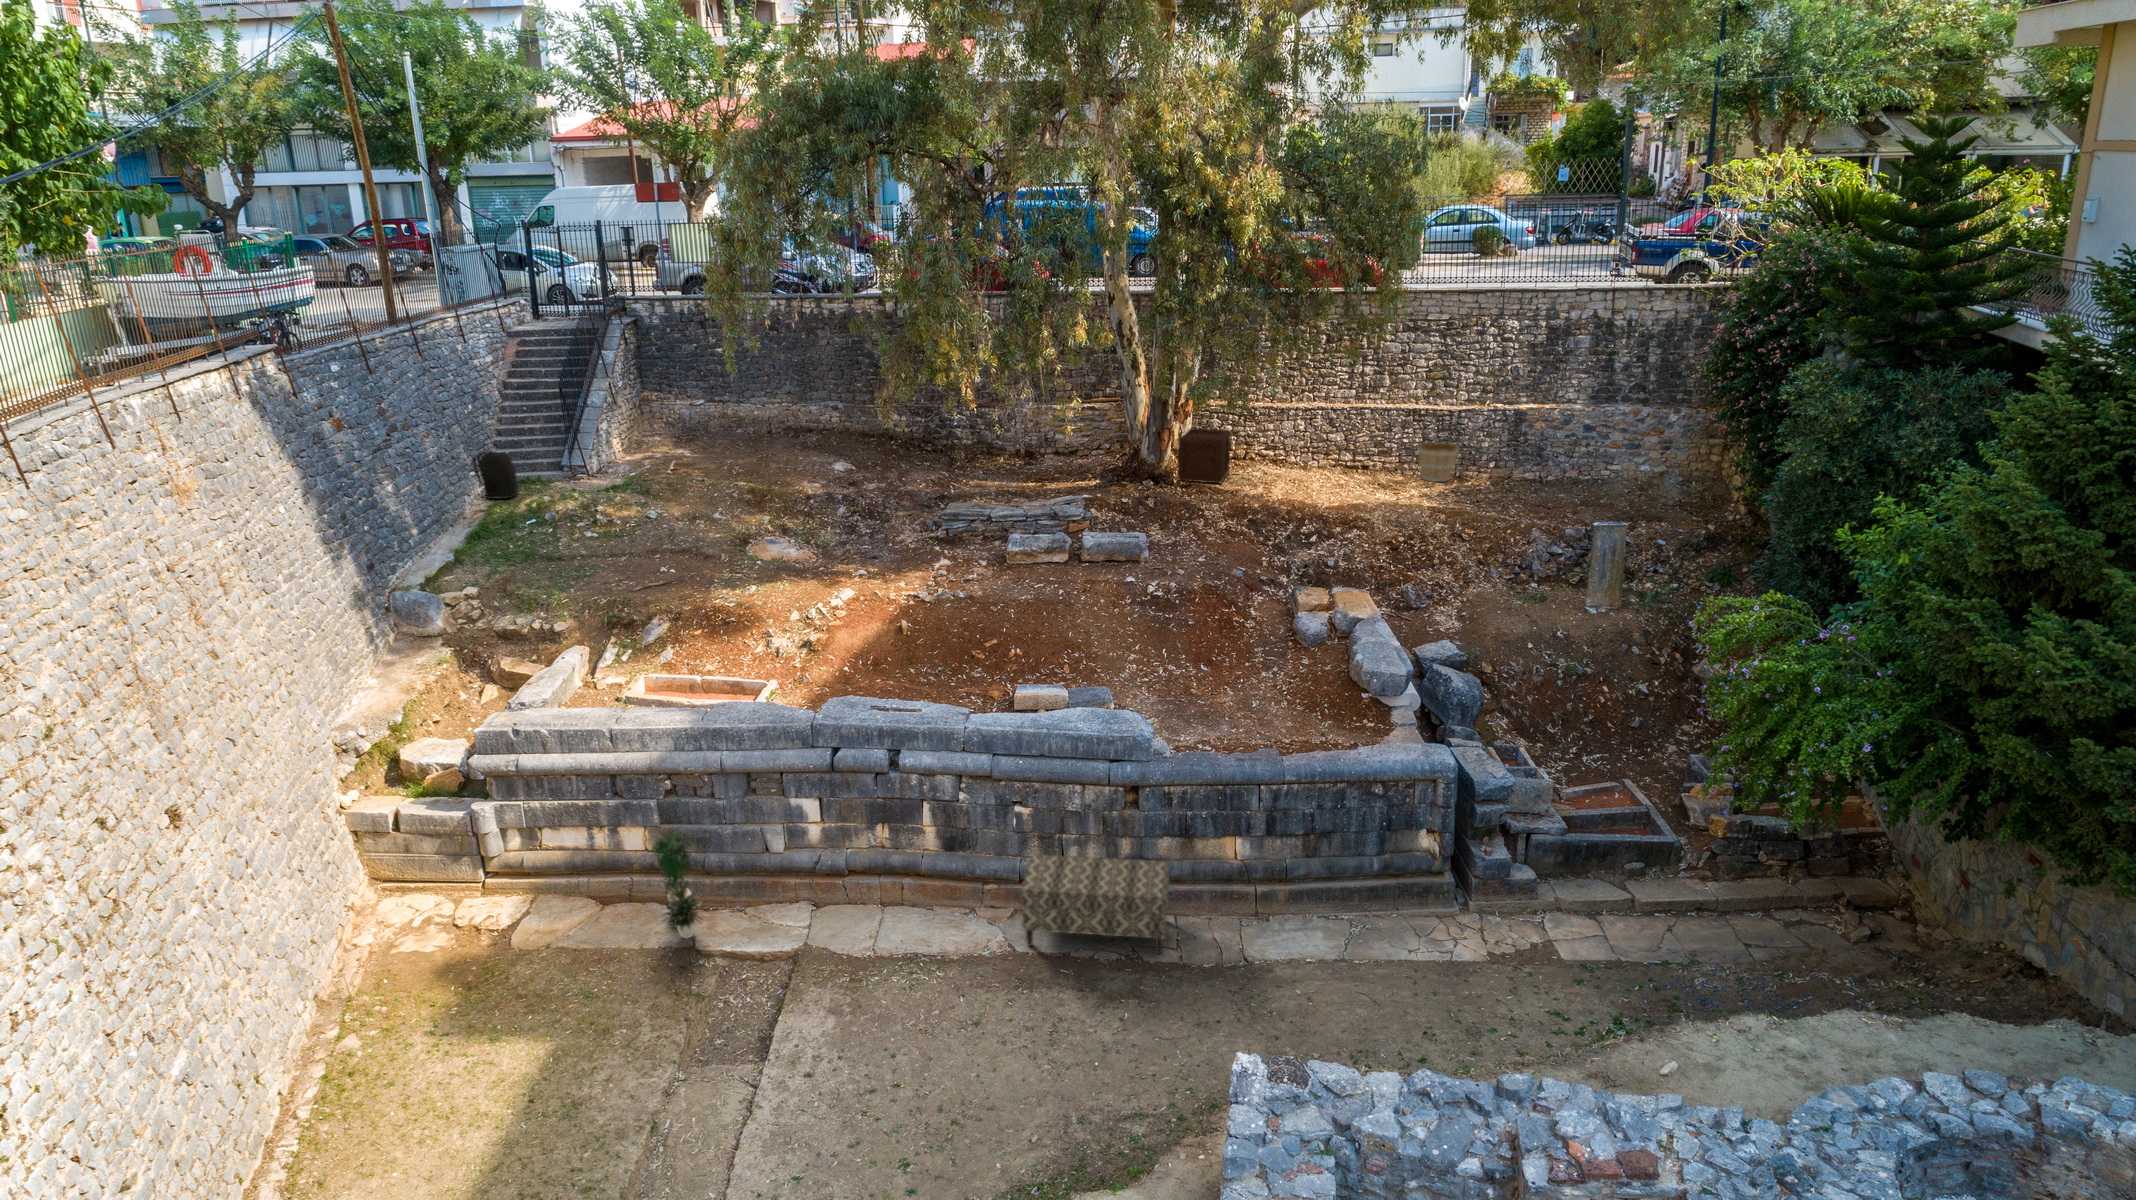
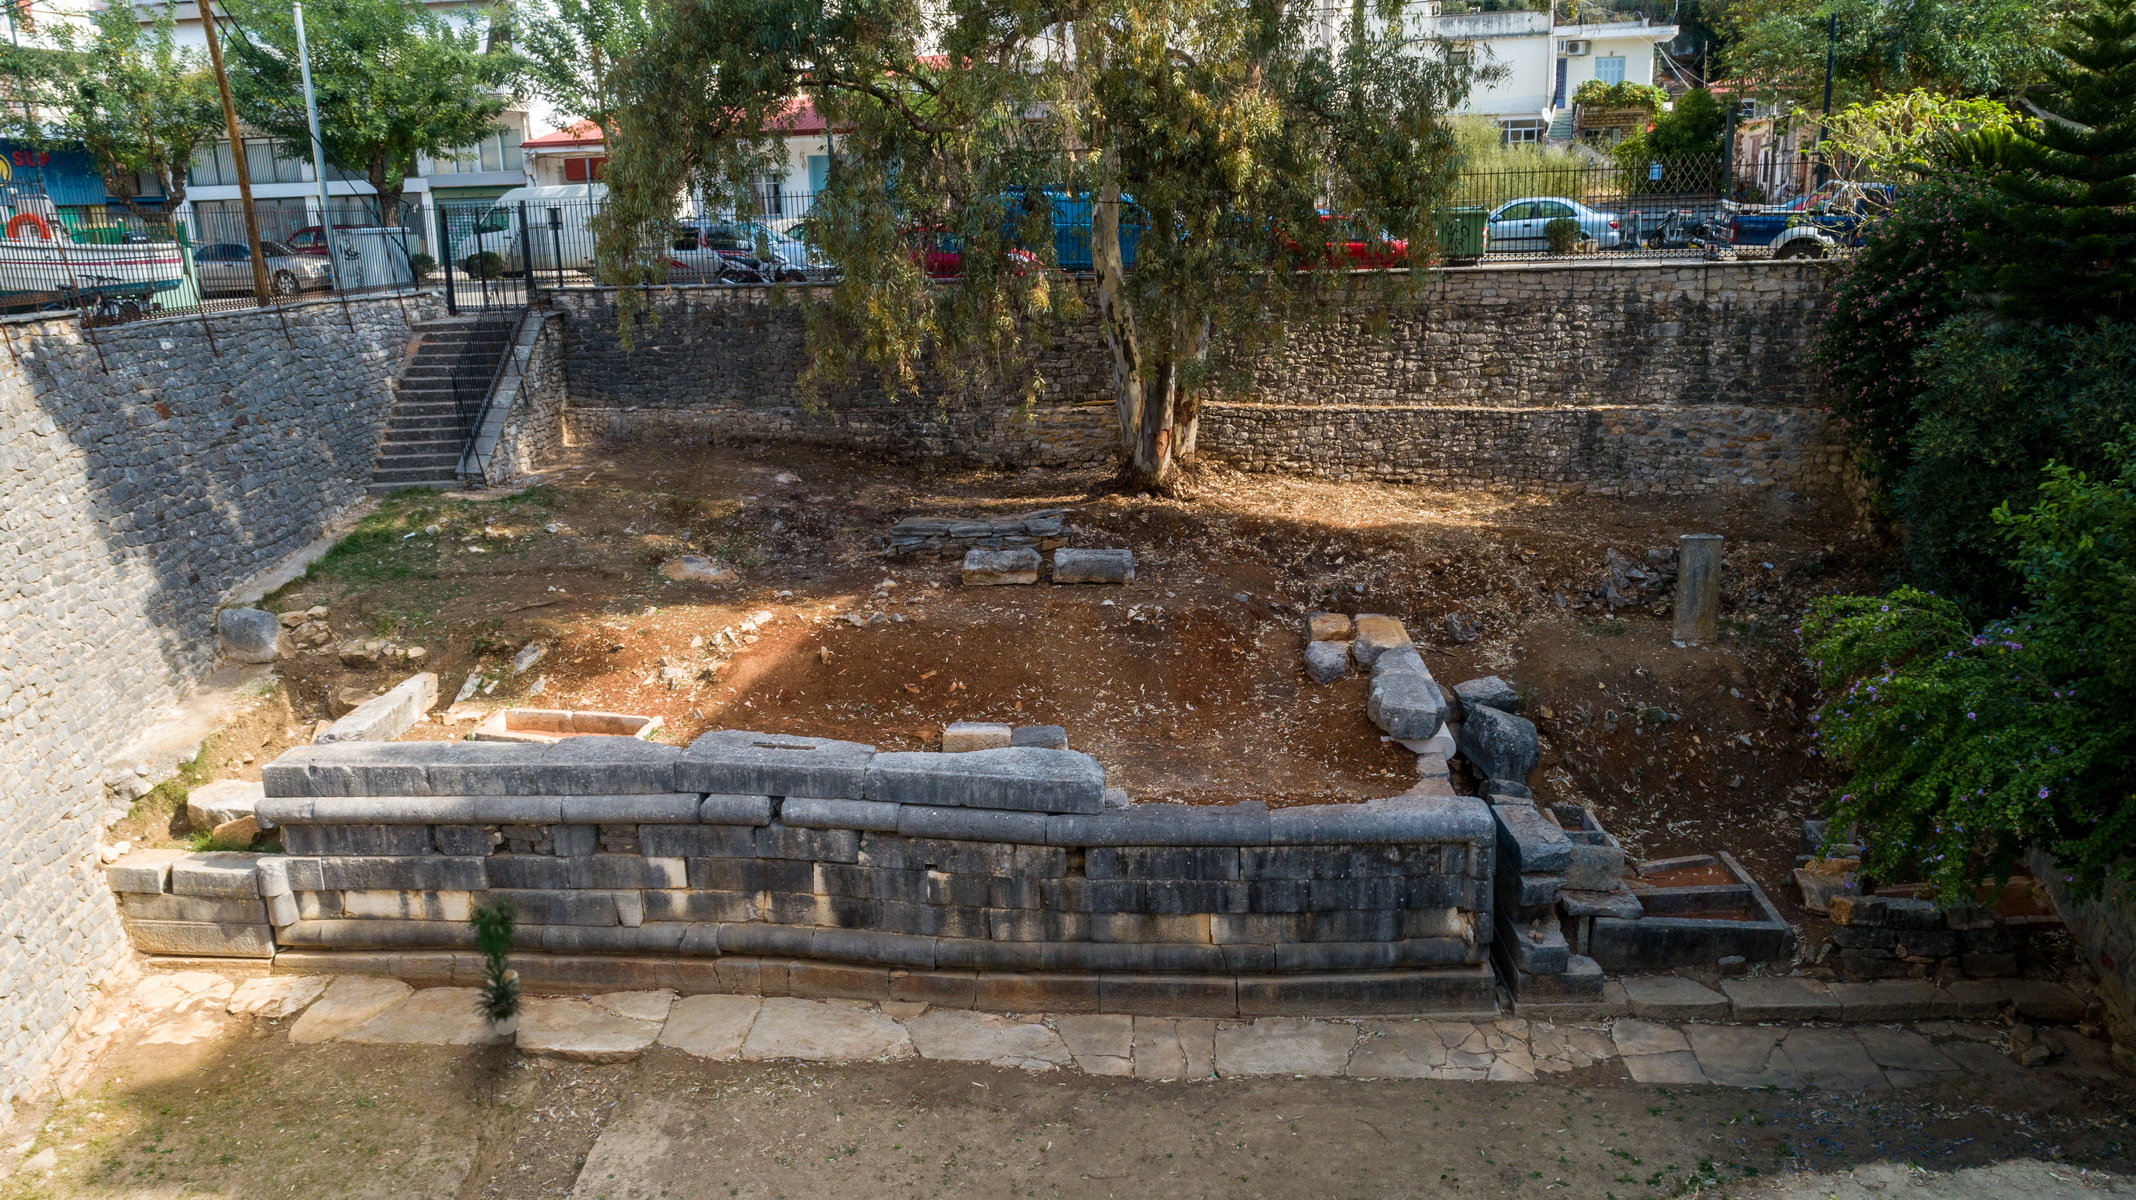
wooden crate: present [1177,428,1231,483] -> none [1182,433,1246,497]
wooden bucket: present [1417,443,1459,482] -> none [1468,450,1519,497]
backpack: present [473,451,518,499] -> none [350,453,405,509]
bench: present [1021,855,1169,954] -> none [926,933,1123,1066]

